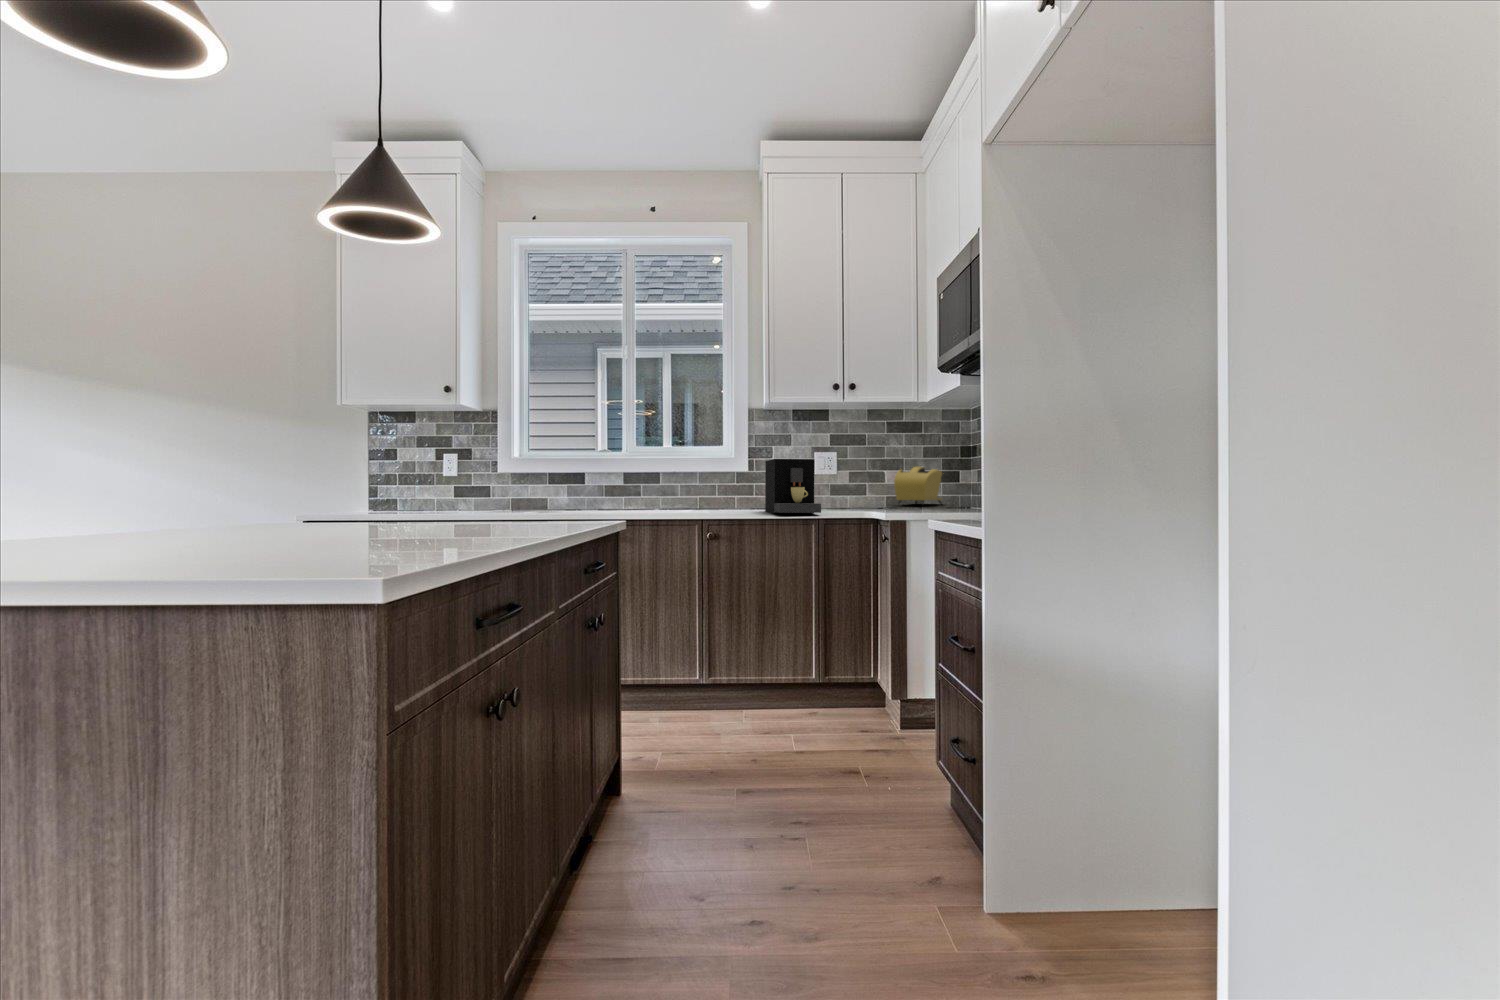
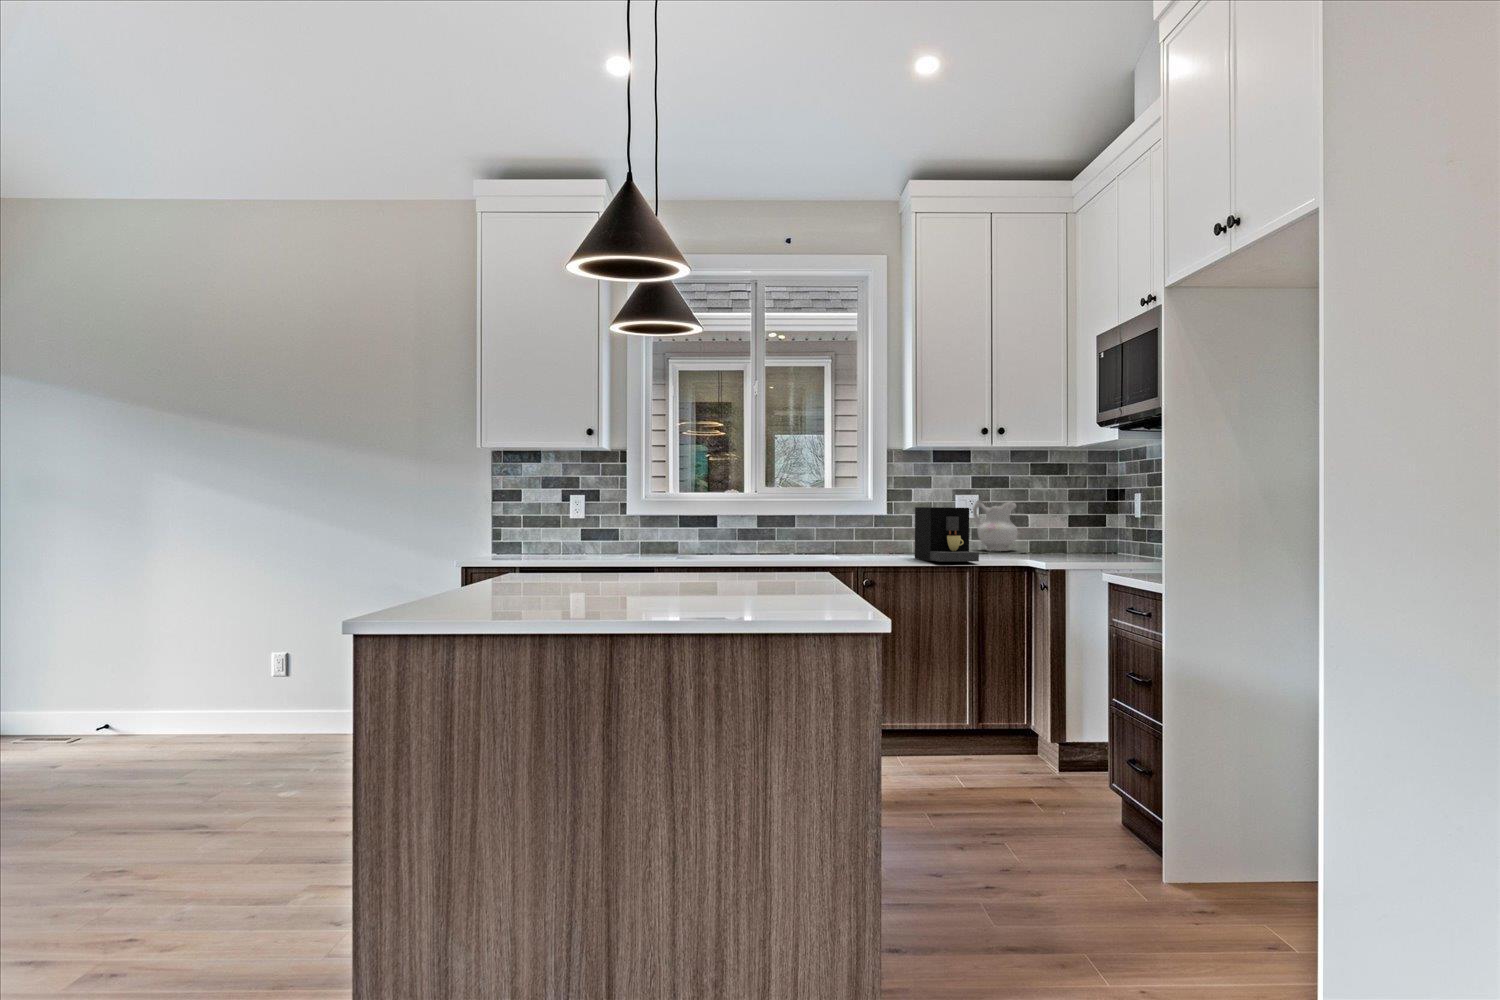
ceramic pitcher: none [831,457,873,506] -> present [973,500,1018,551]
toaster: present [894,467,942,504] -> none [1039,510,1091,551]

